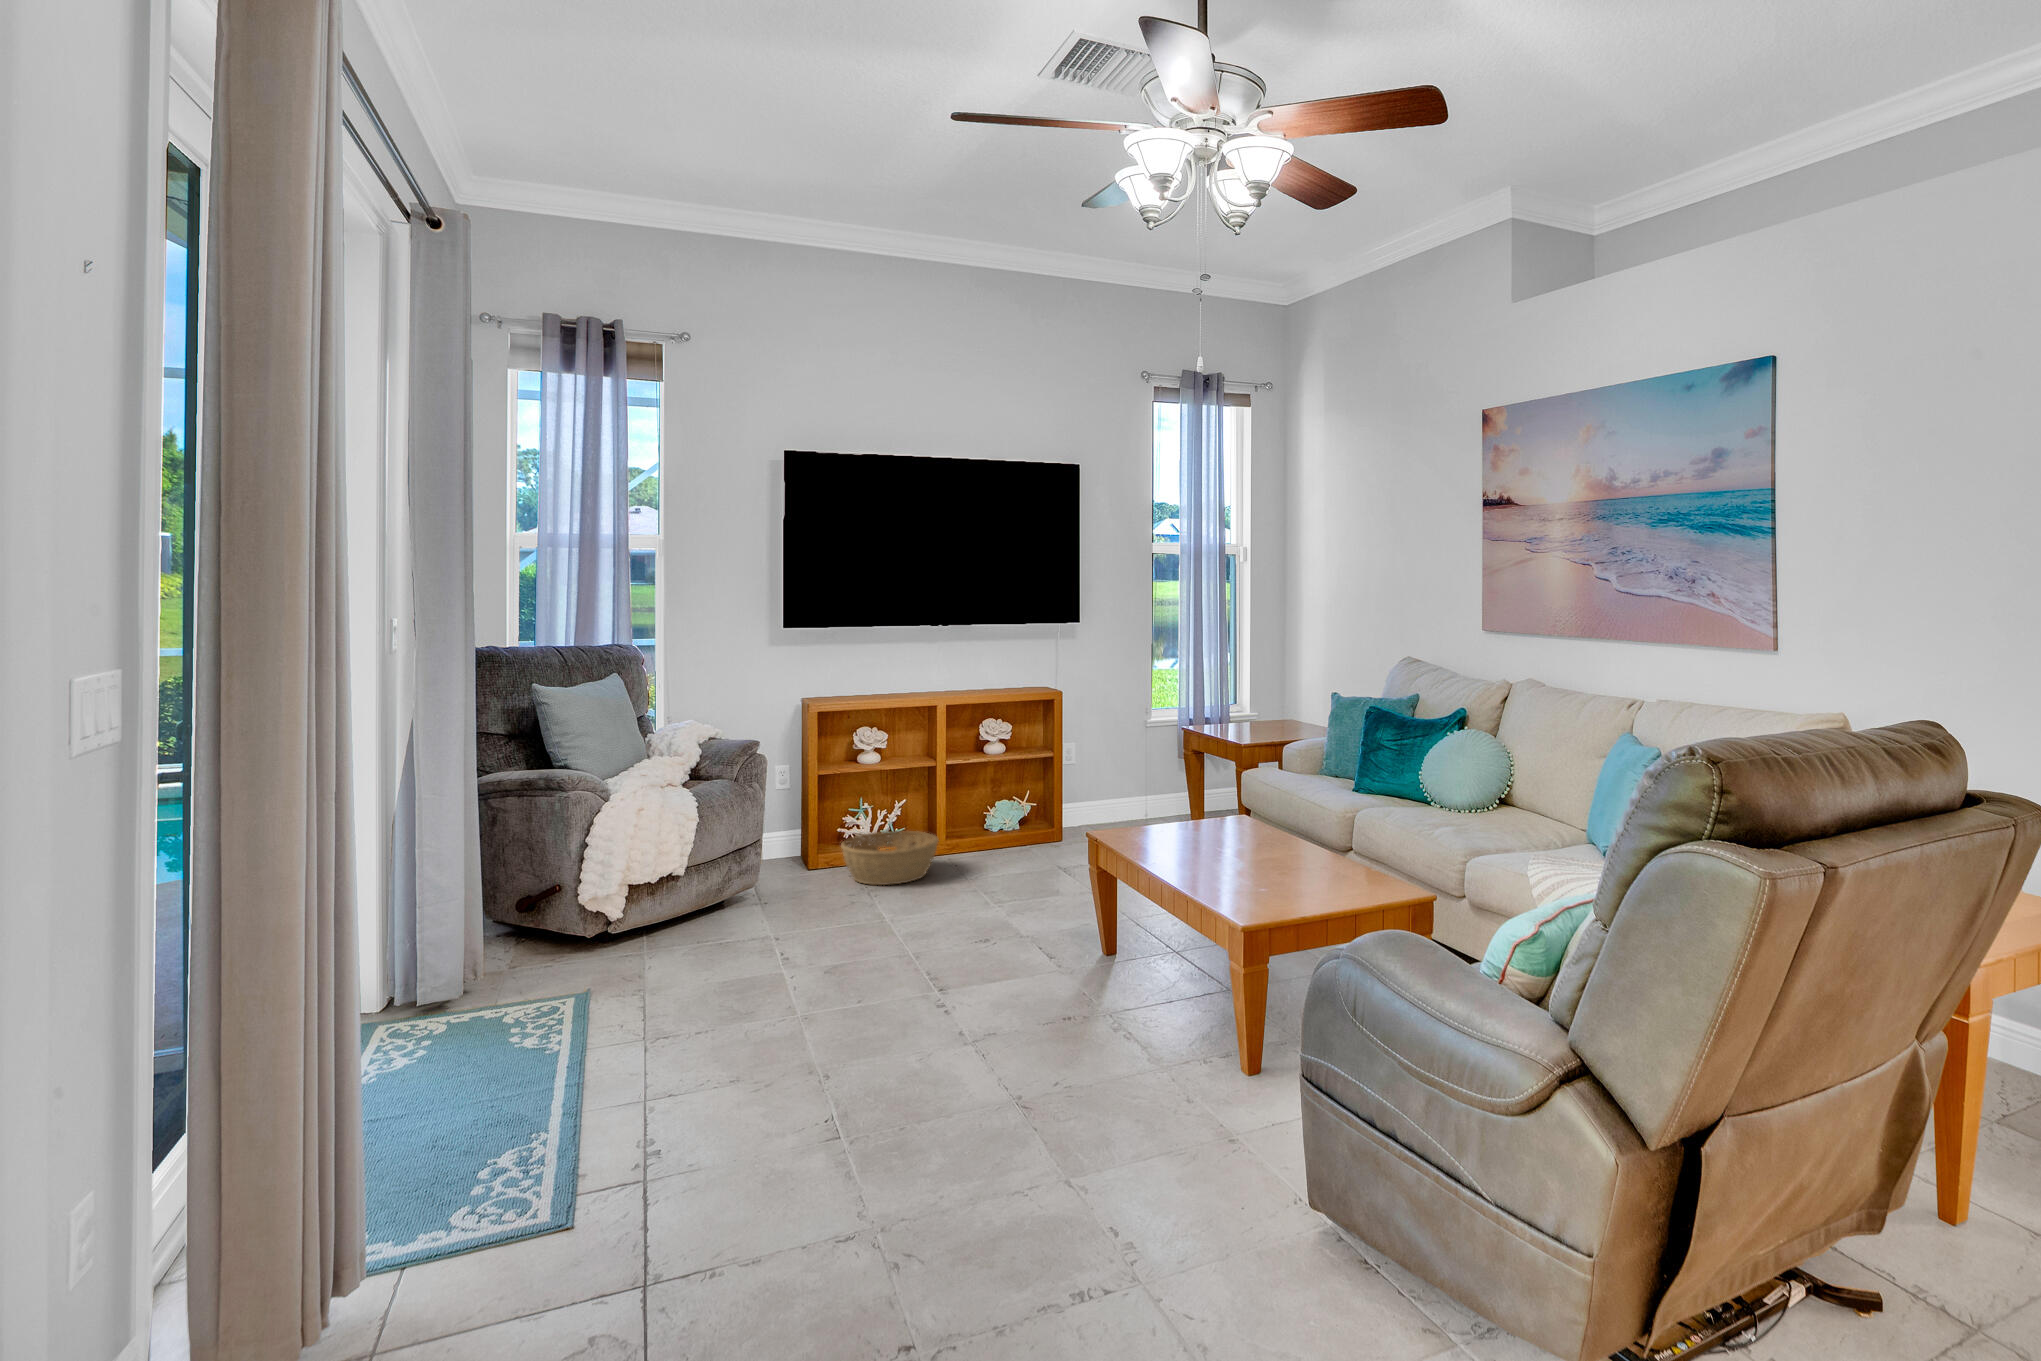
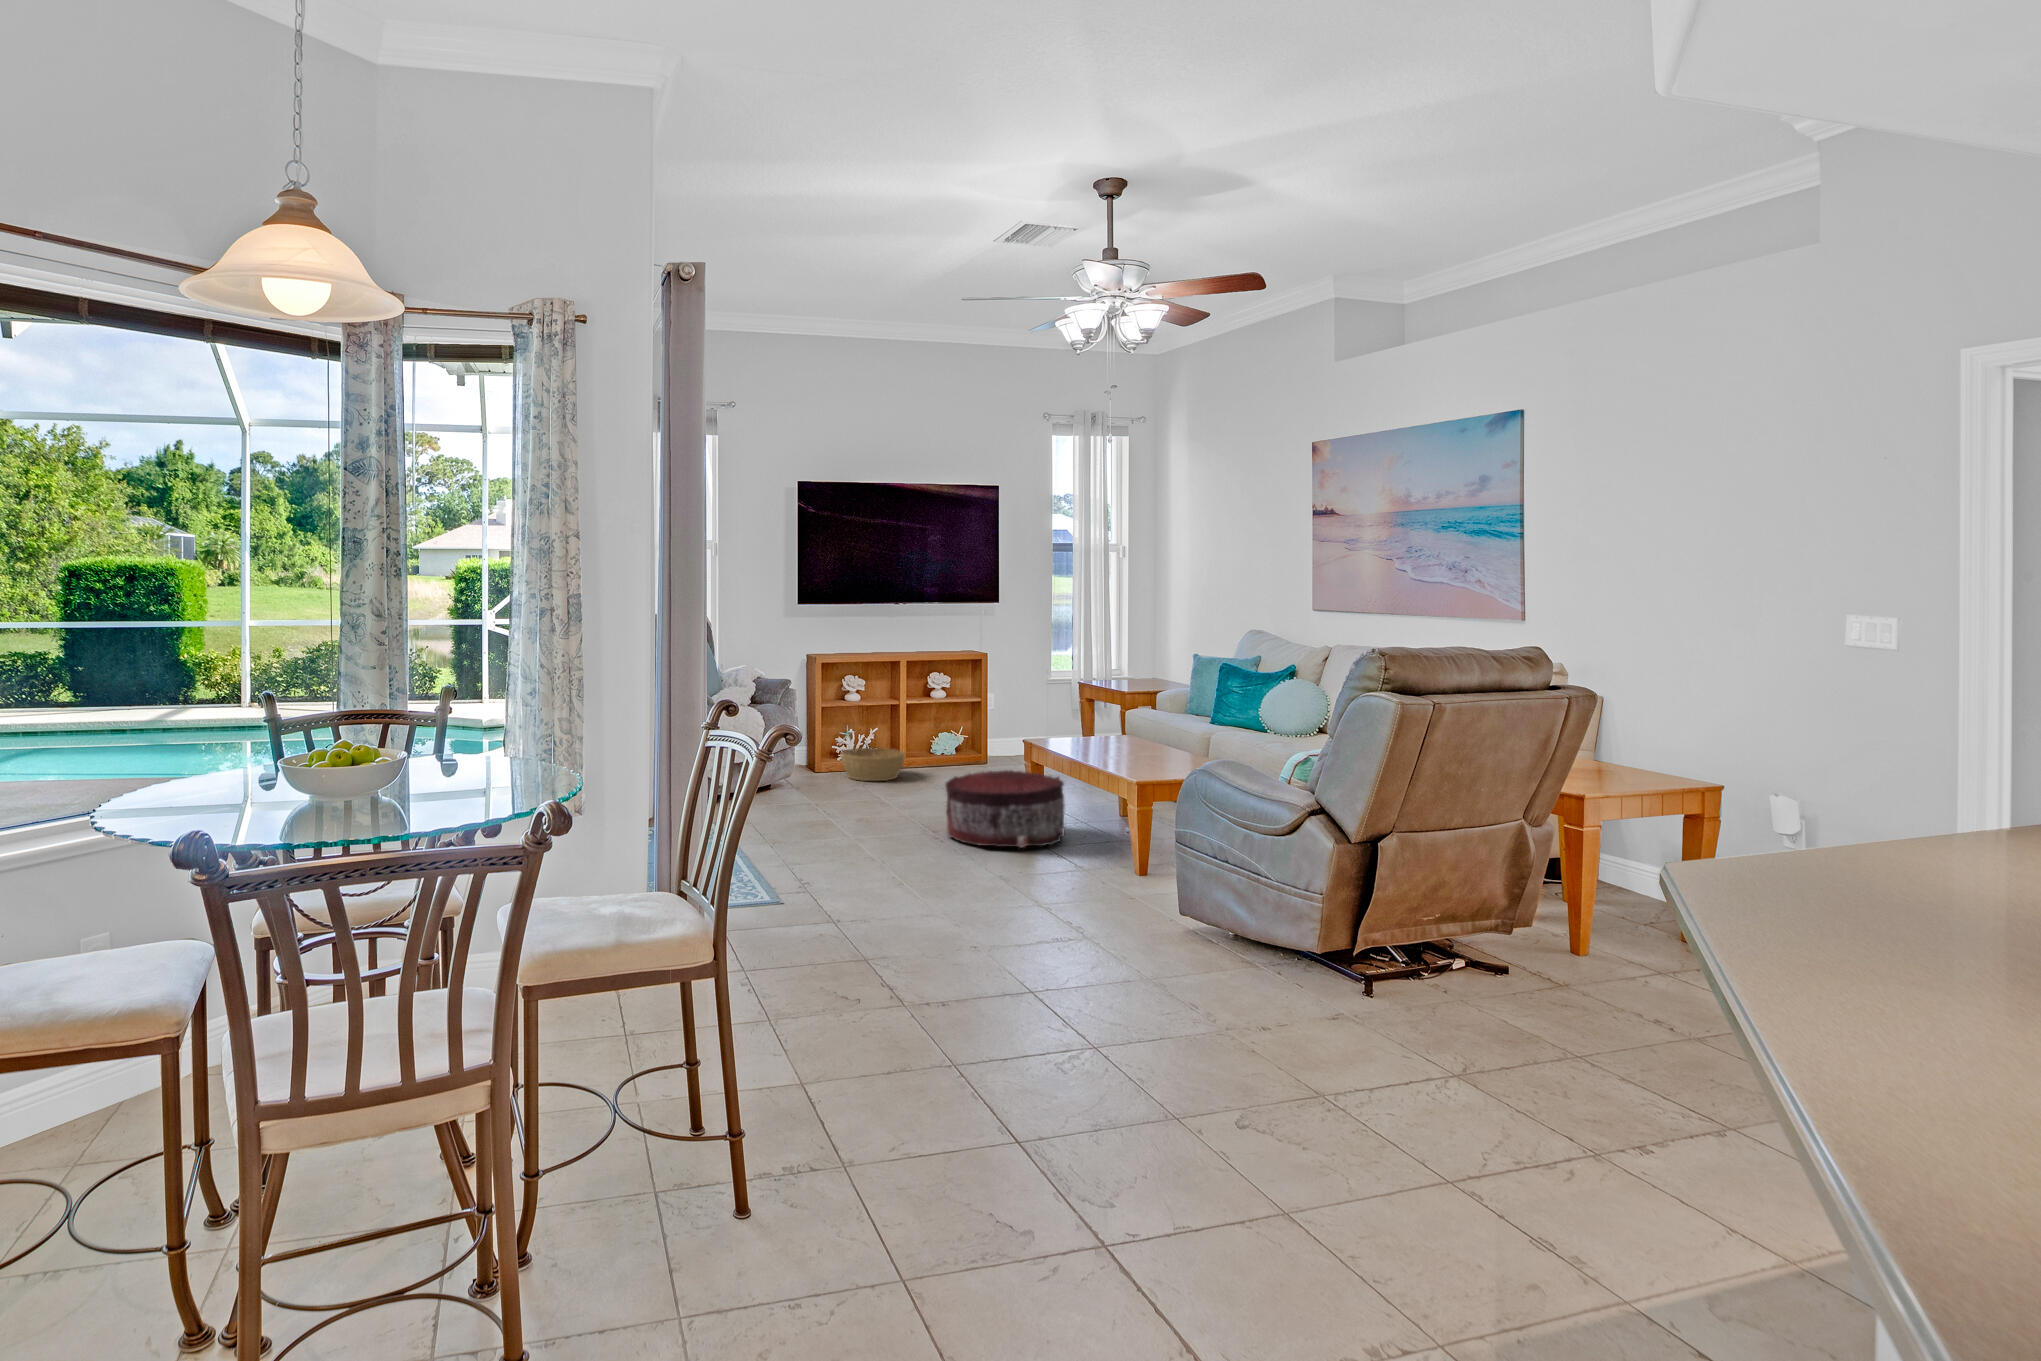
pouf: none [954,884,1143,1028] -> present [945,770,1065,848]

